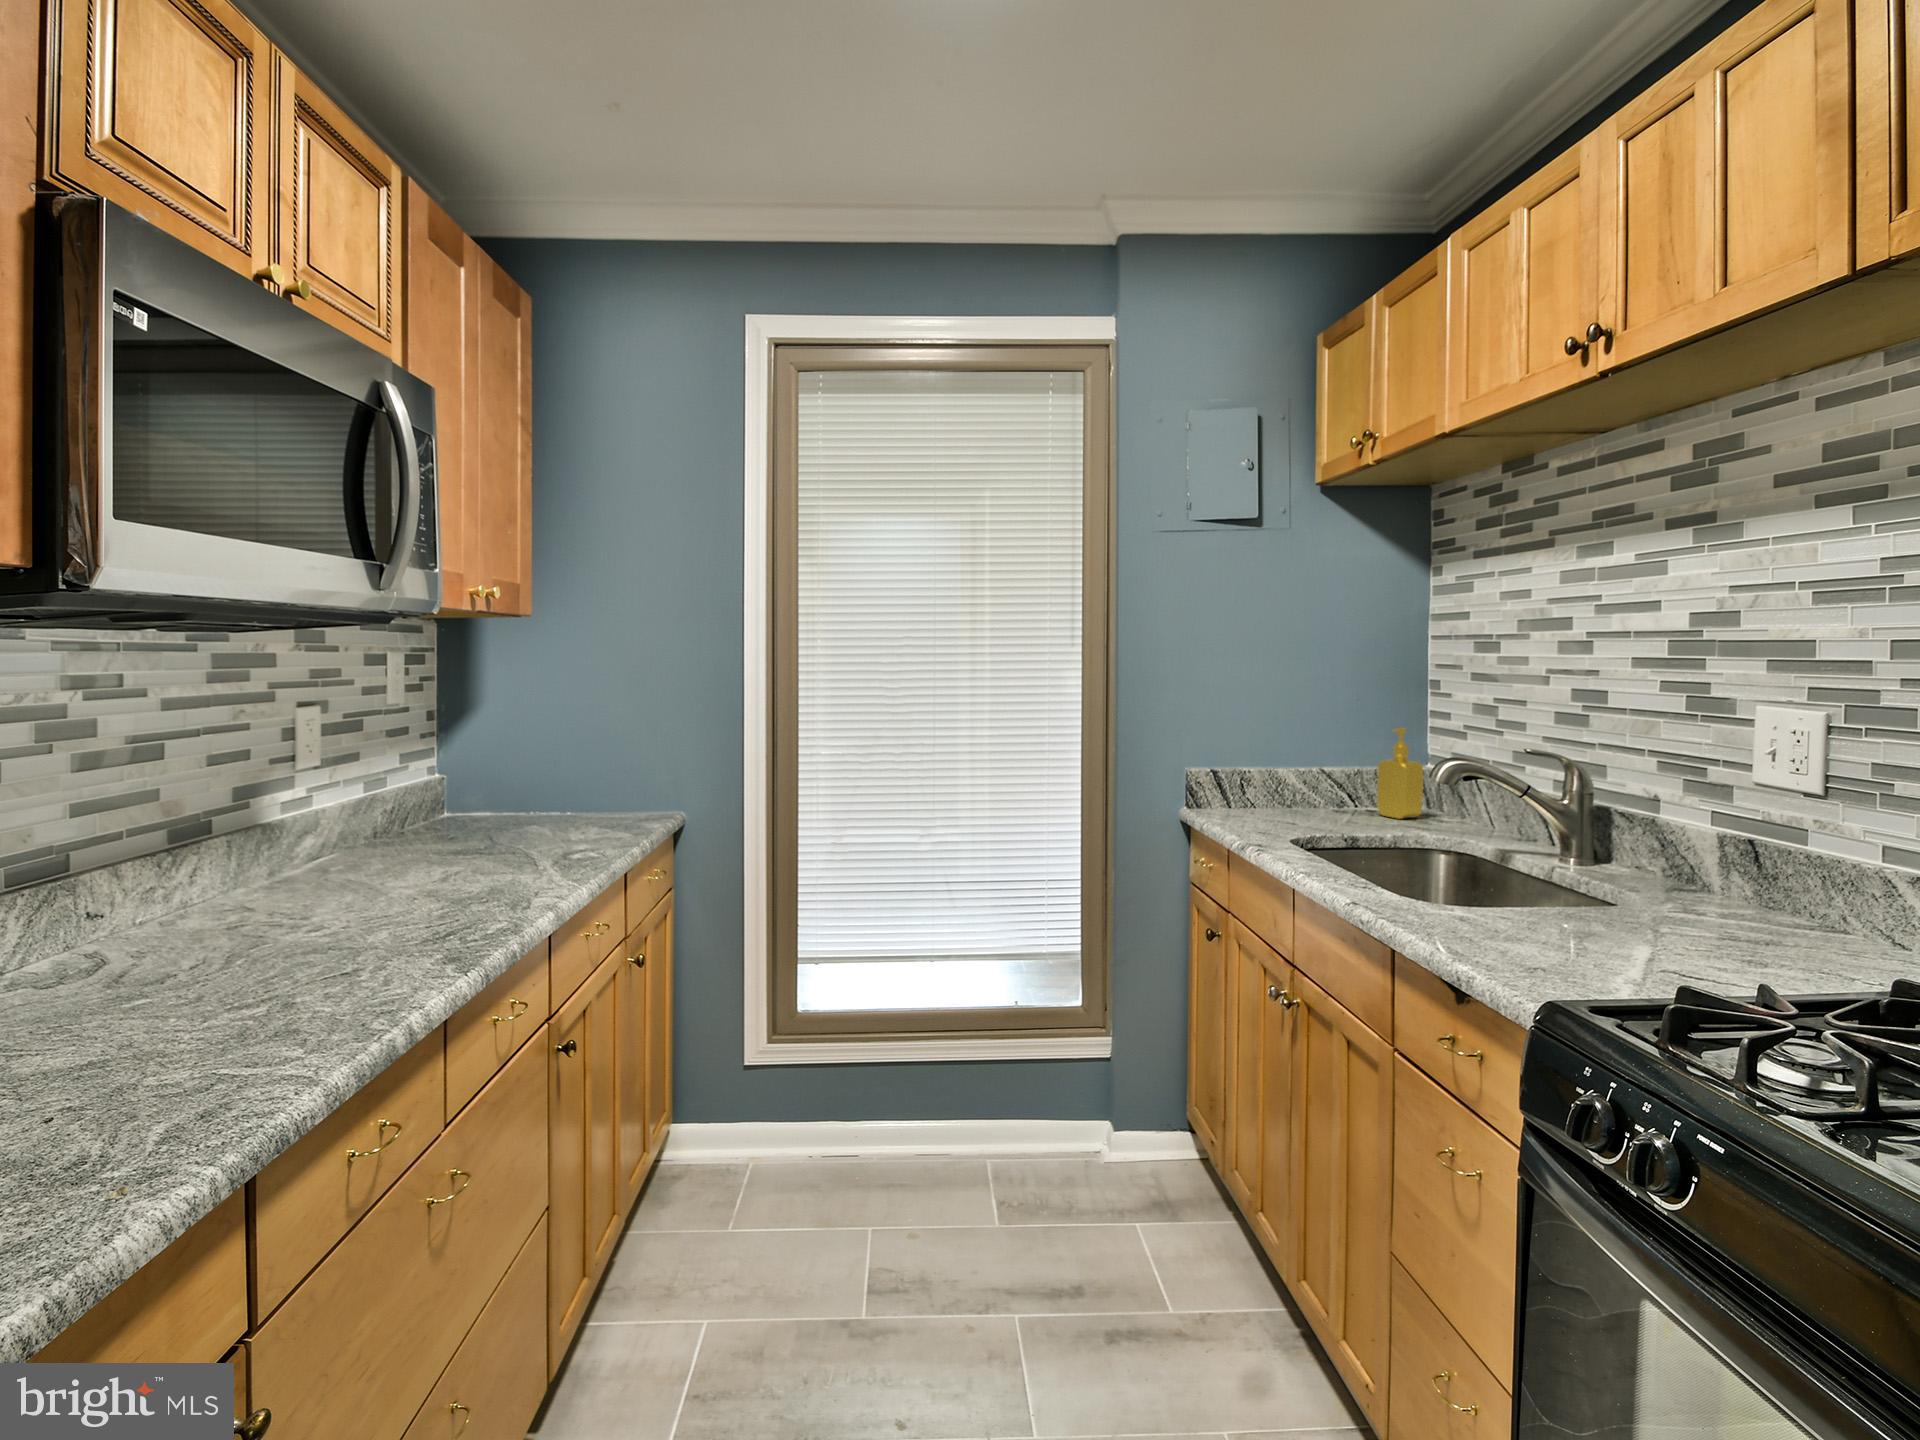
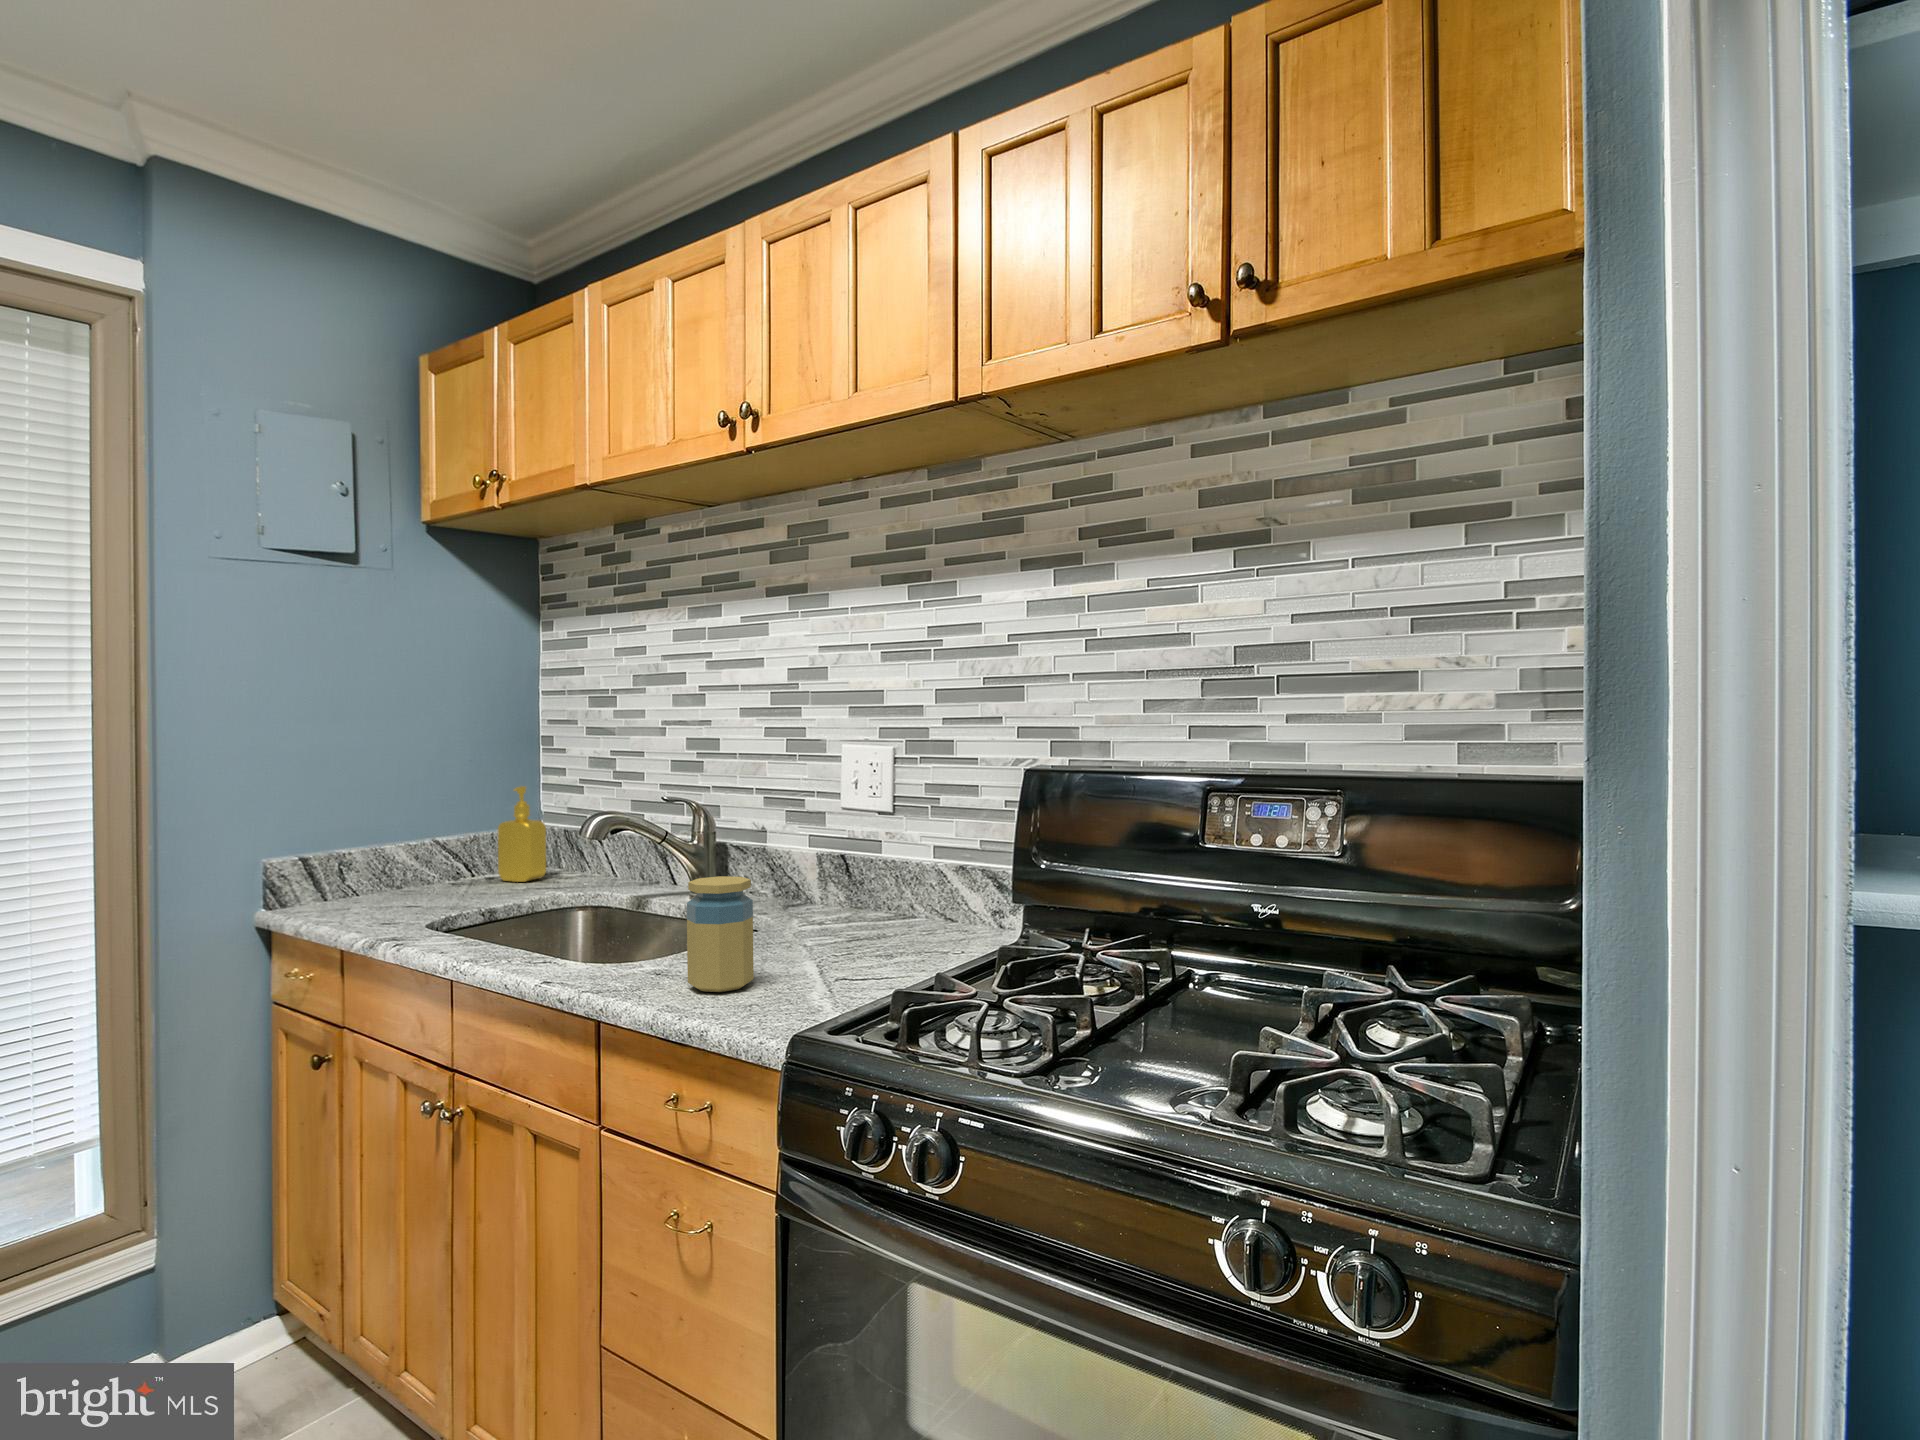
jar: none [1494,845,1572,966] -> present [687,876,754,992]

